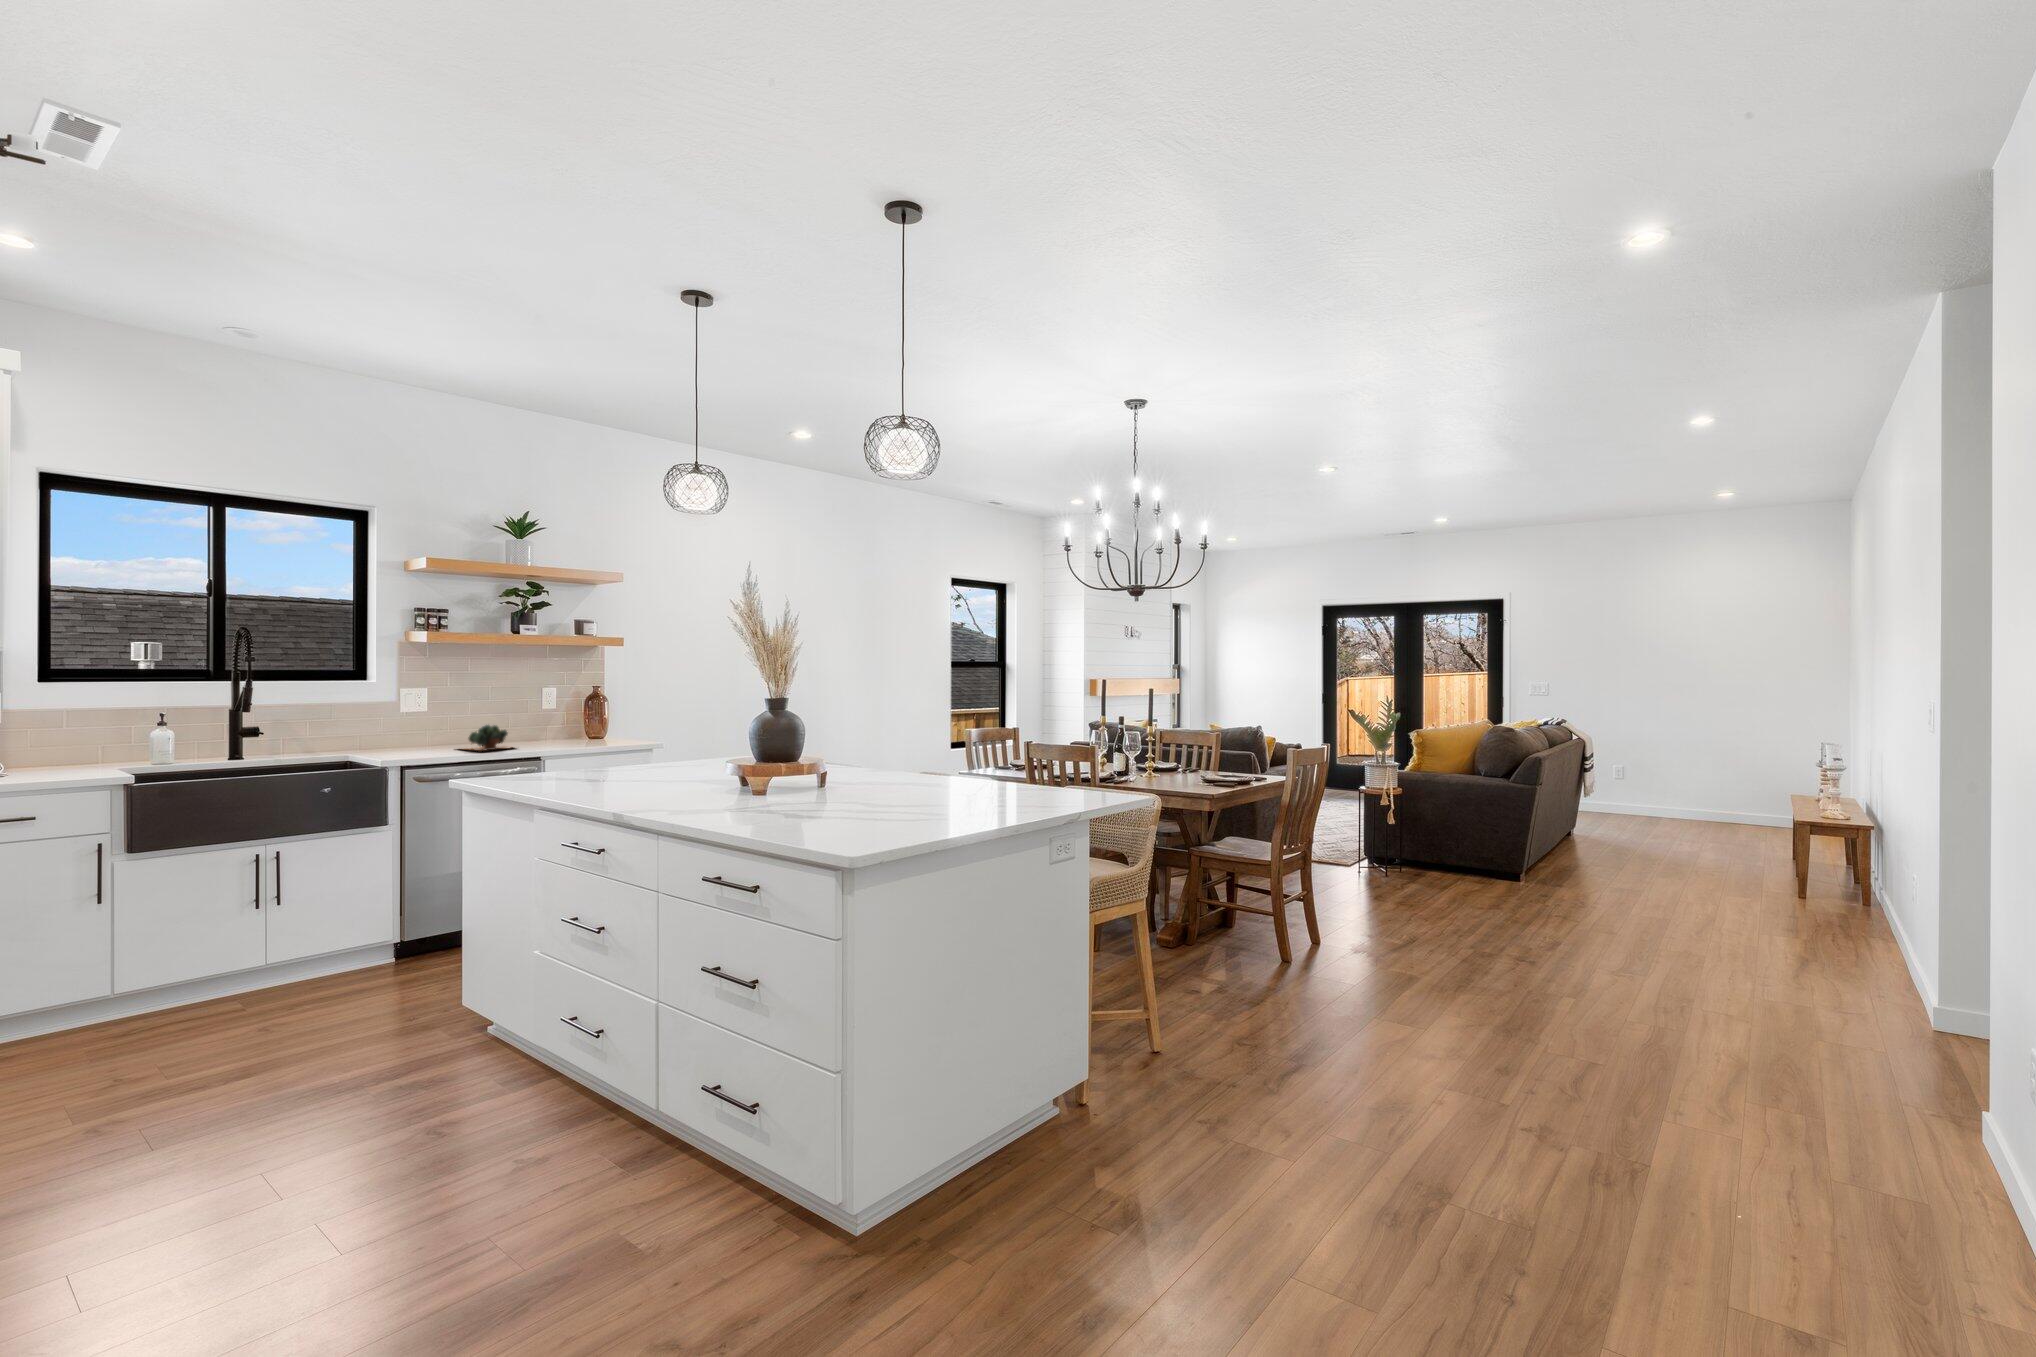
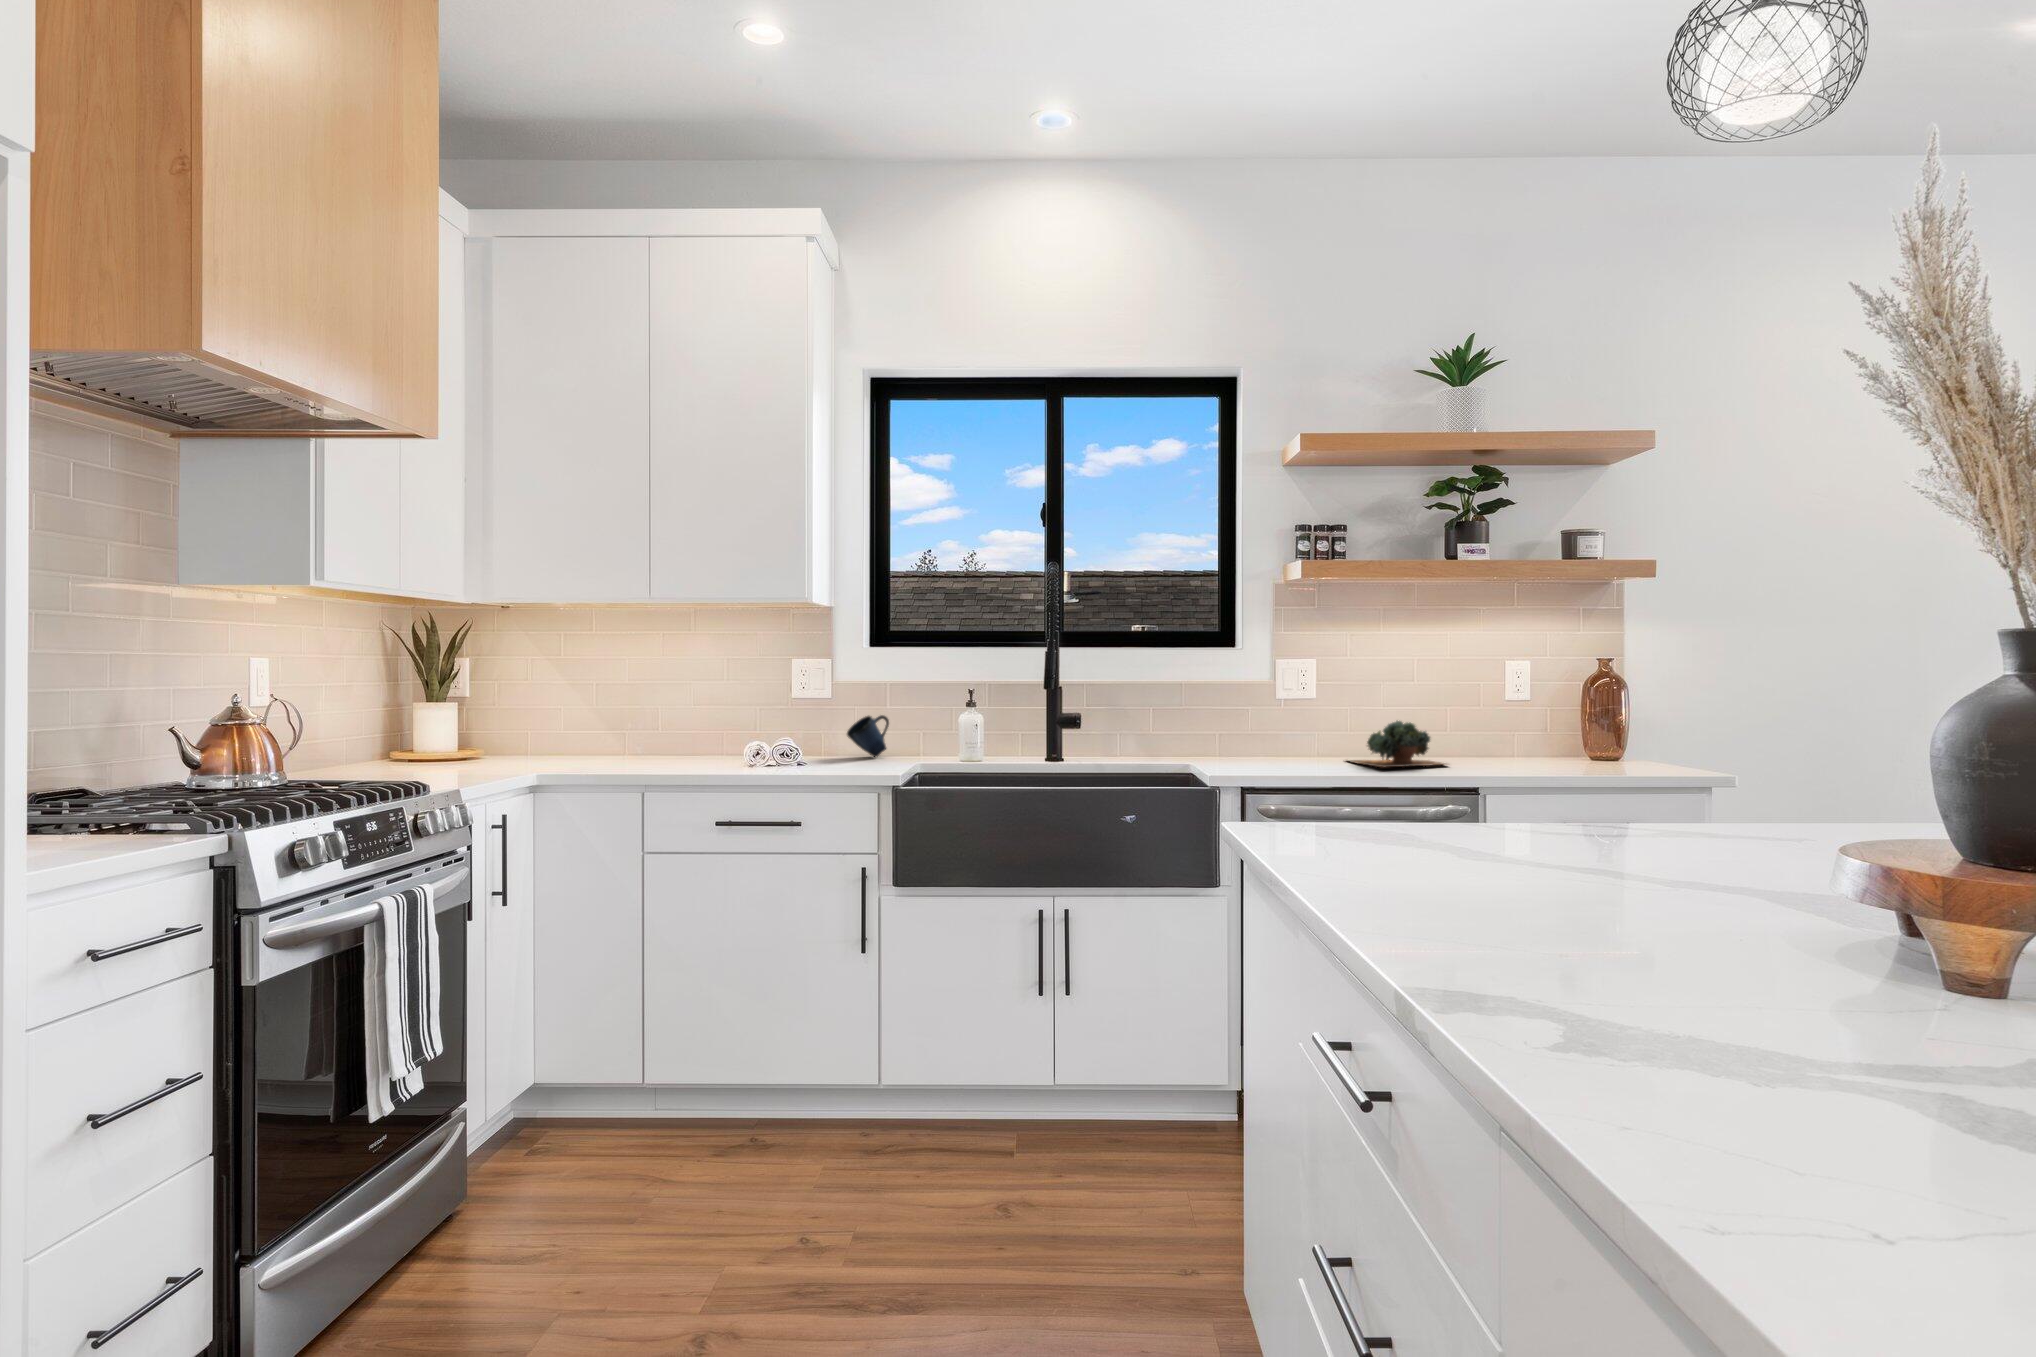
mug: none [44,735,87,768] -> present [847,715,889,757]

